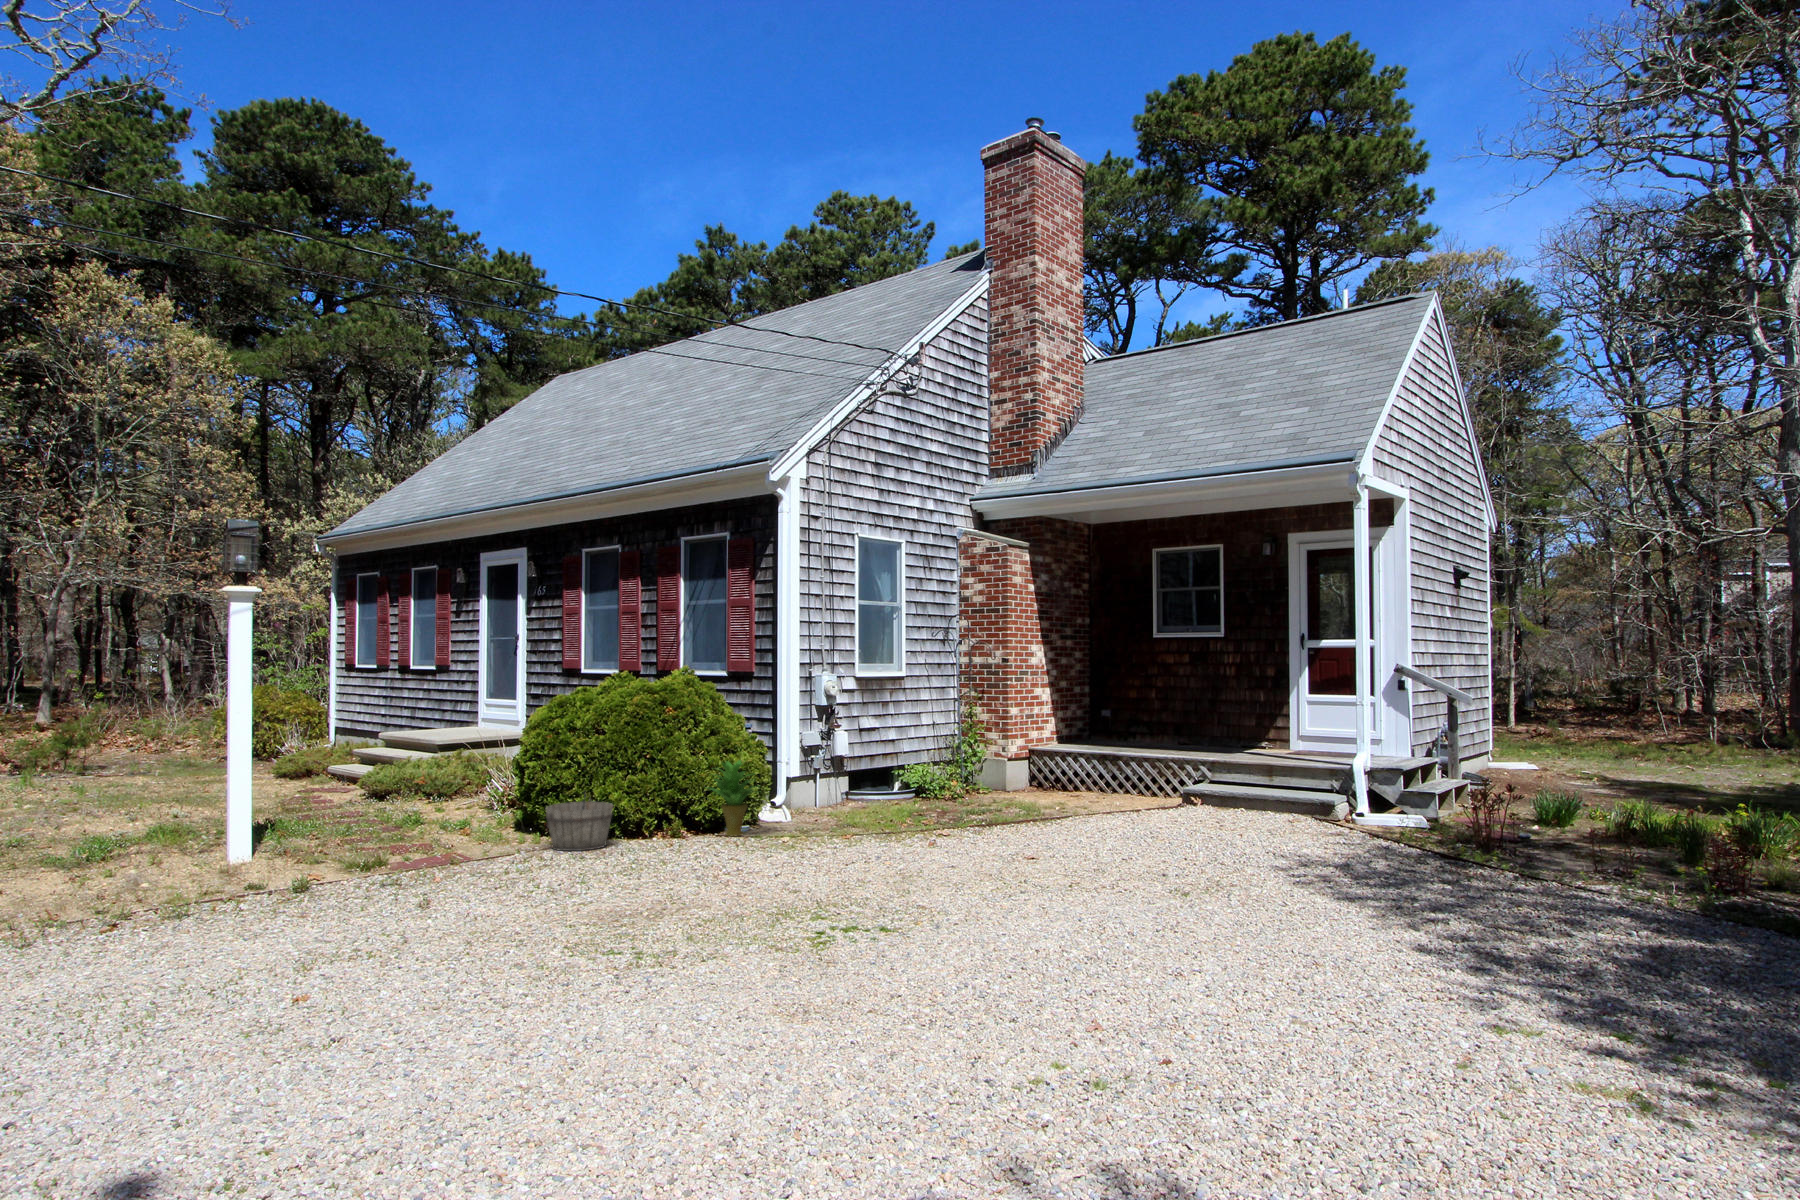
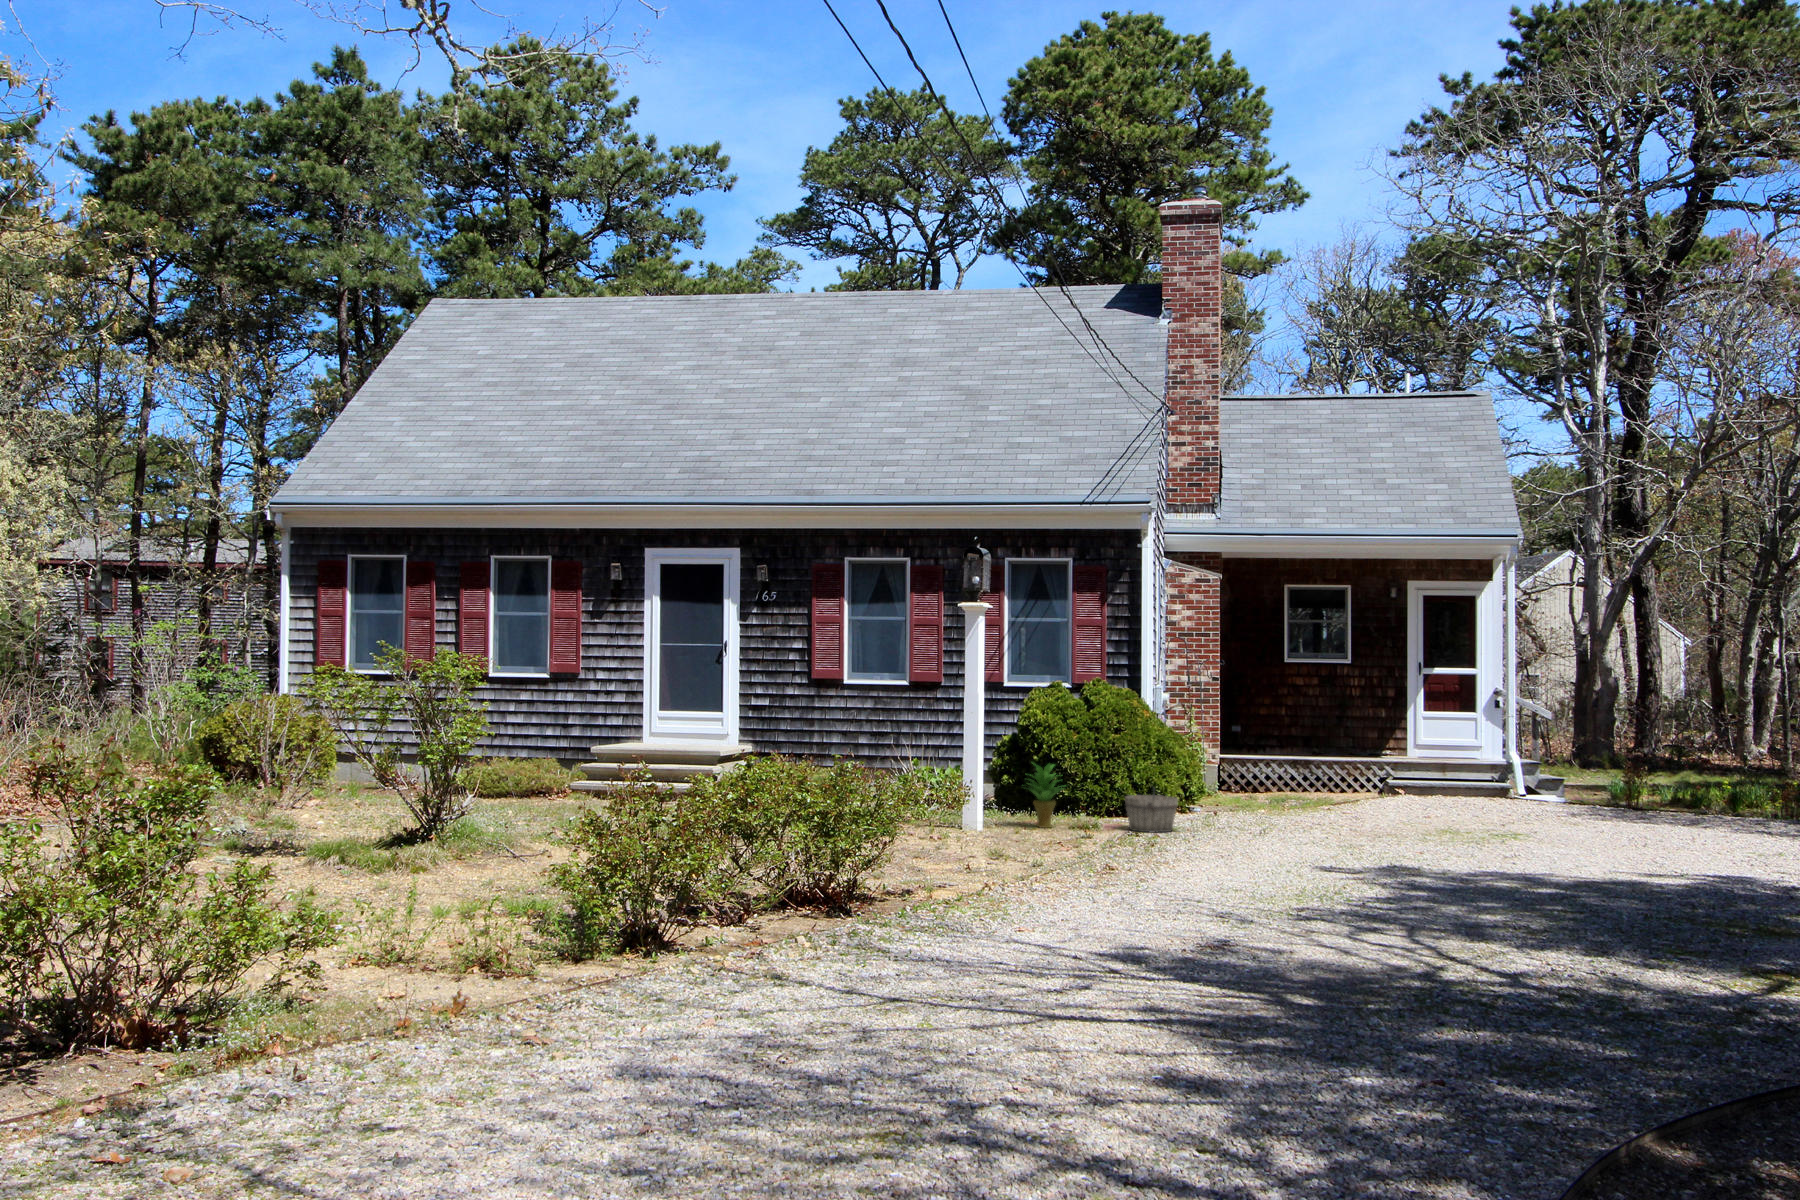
potted plant: present [711,760,756,836] -> present [1029,763,1060,828]

